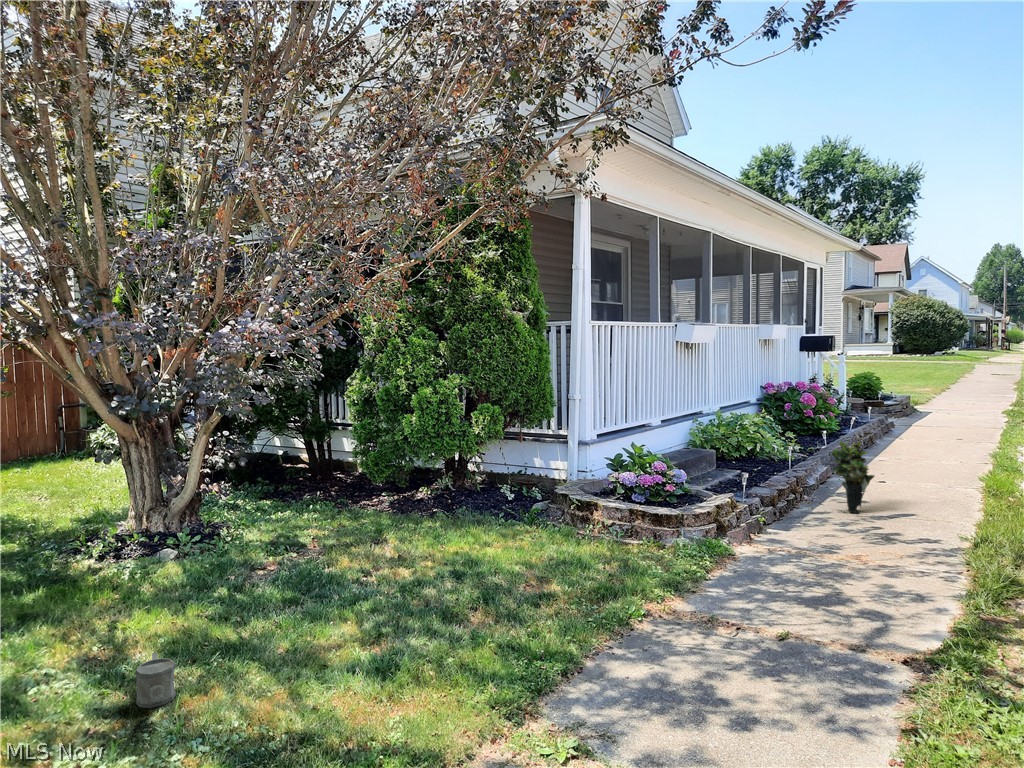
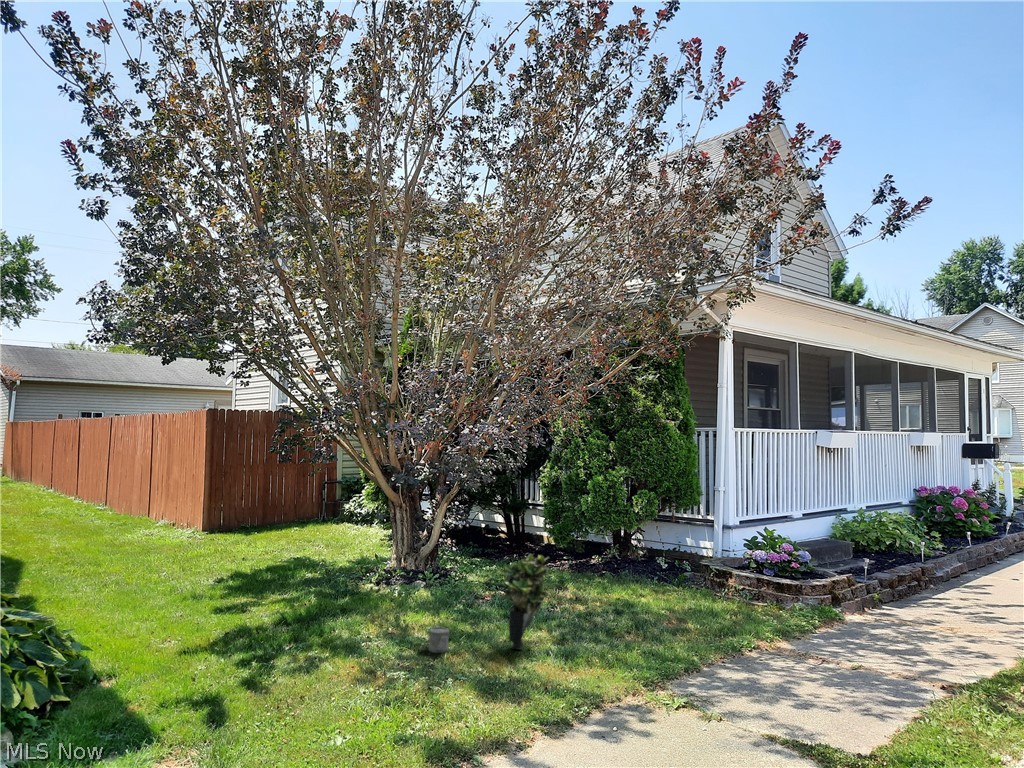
potted plant: present [830,441,874,513] -> present [501,554,549,650]

